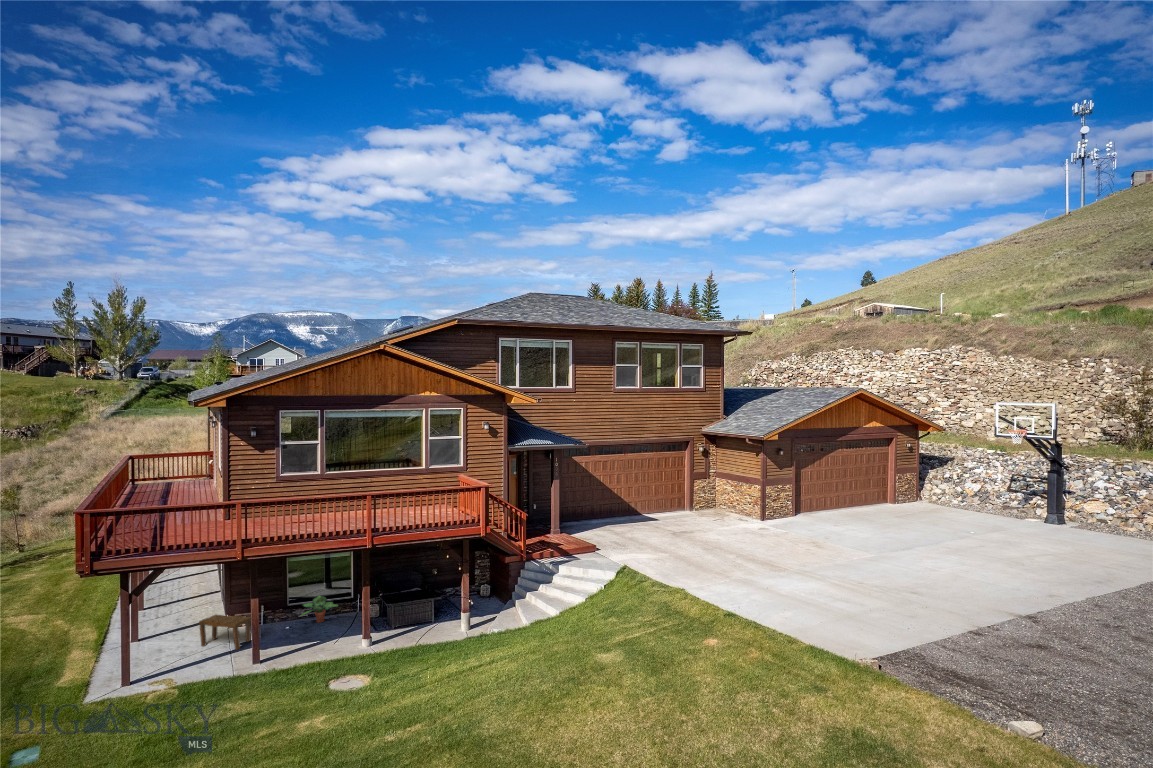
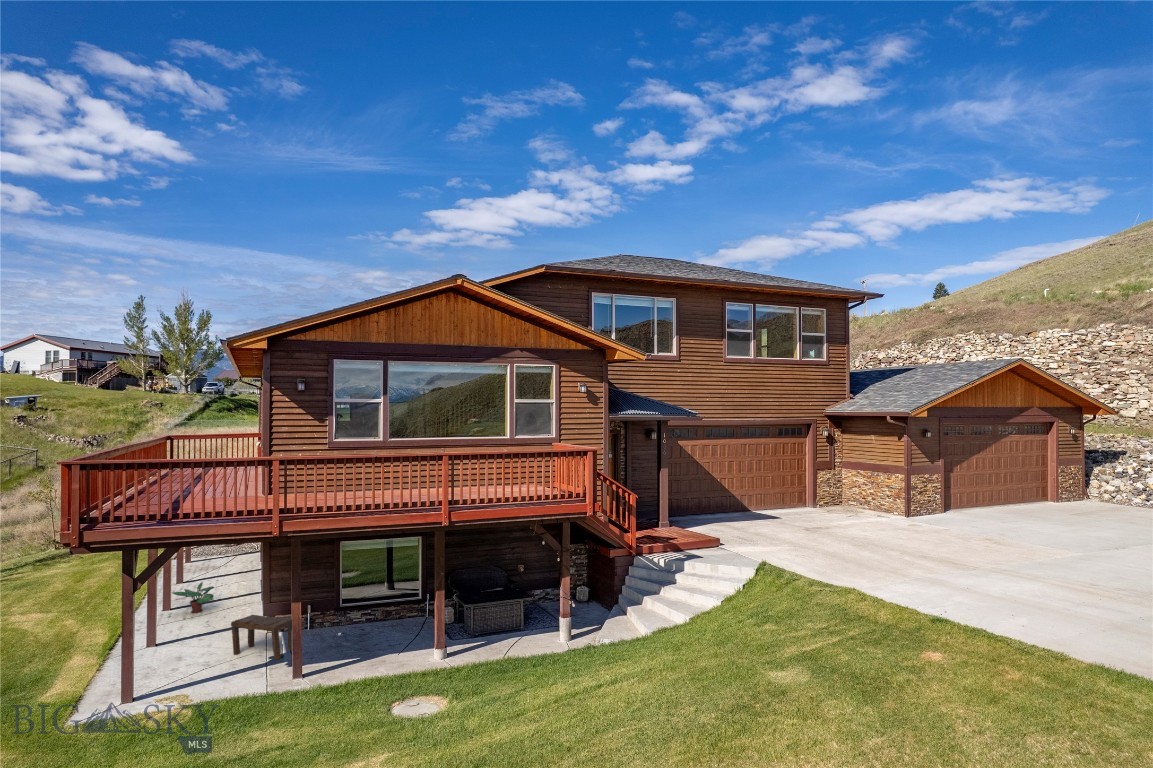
potted plant: present [301,596,338,623] -> present [172,582,214,613]

